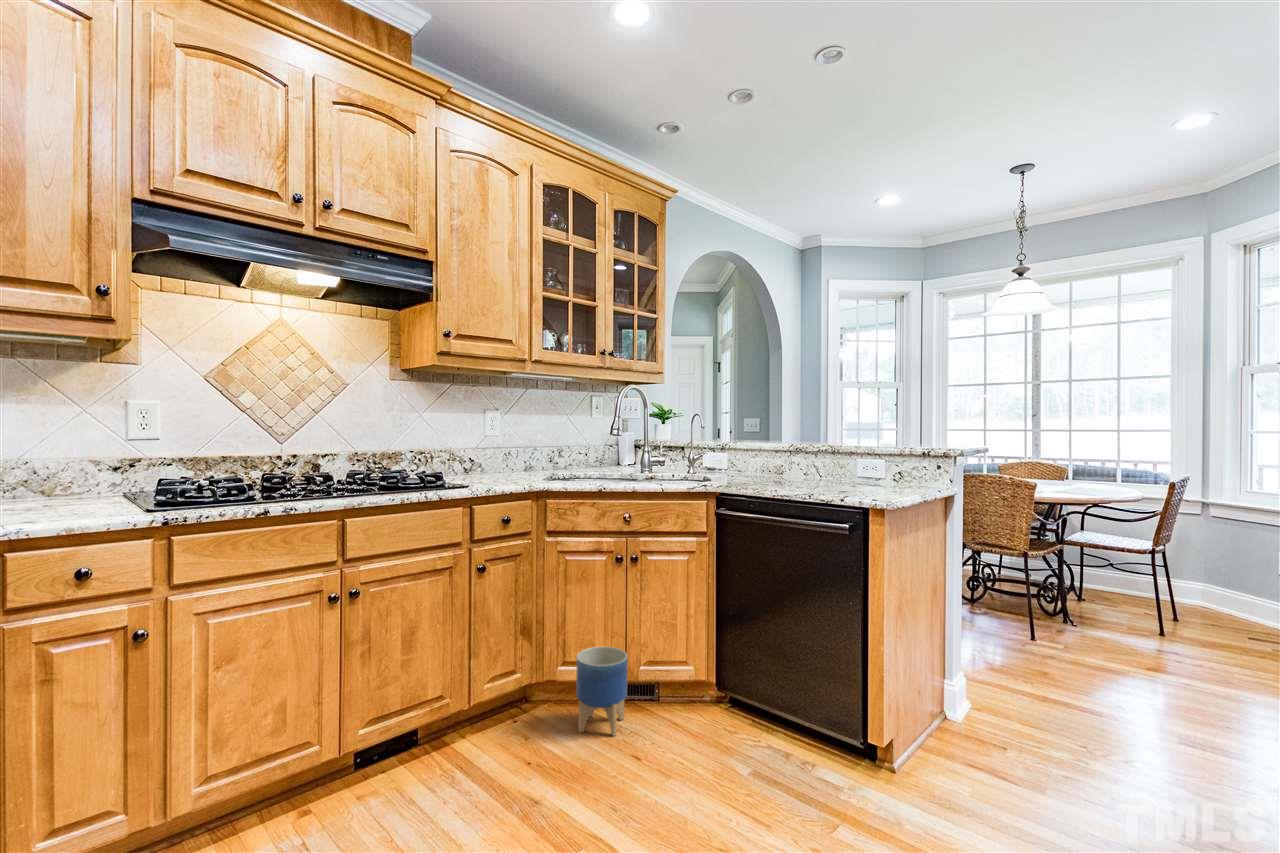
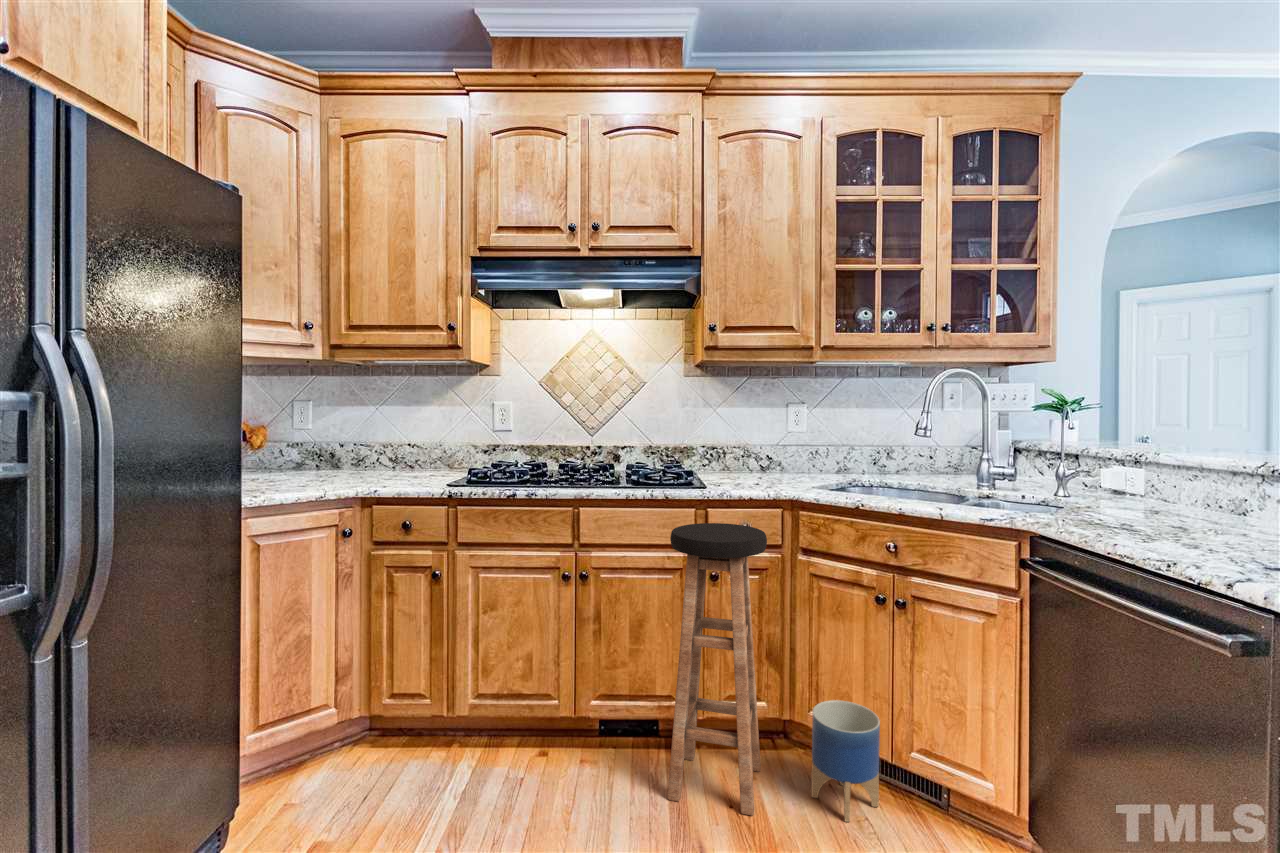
bar stool: none [457,516,554,785] -> present [667,523,767,815]

